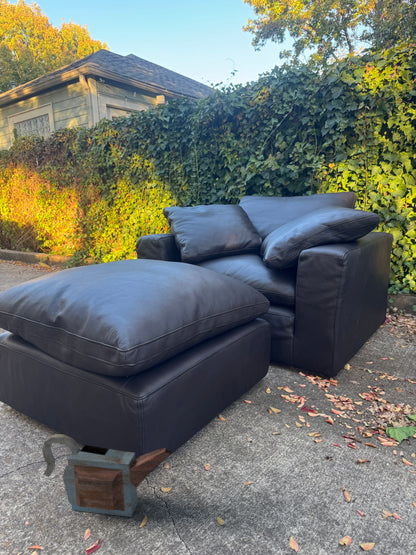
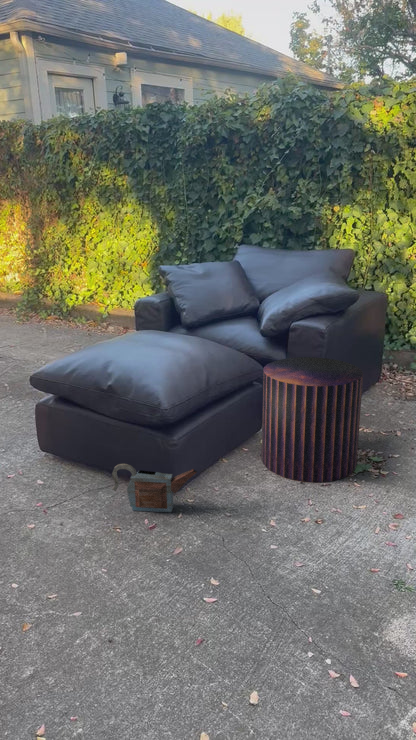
pouf: none [270,288,410,458] -> present [262,357,363,482]

